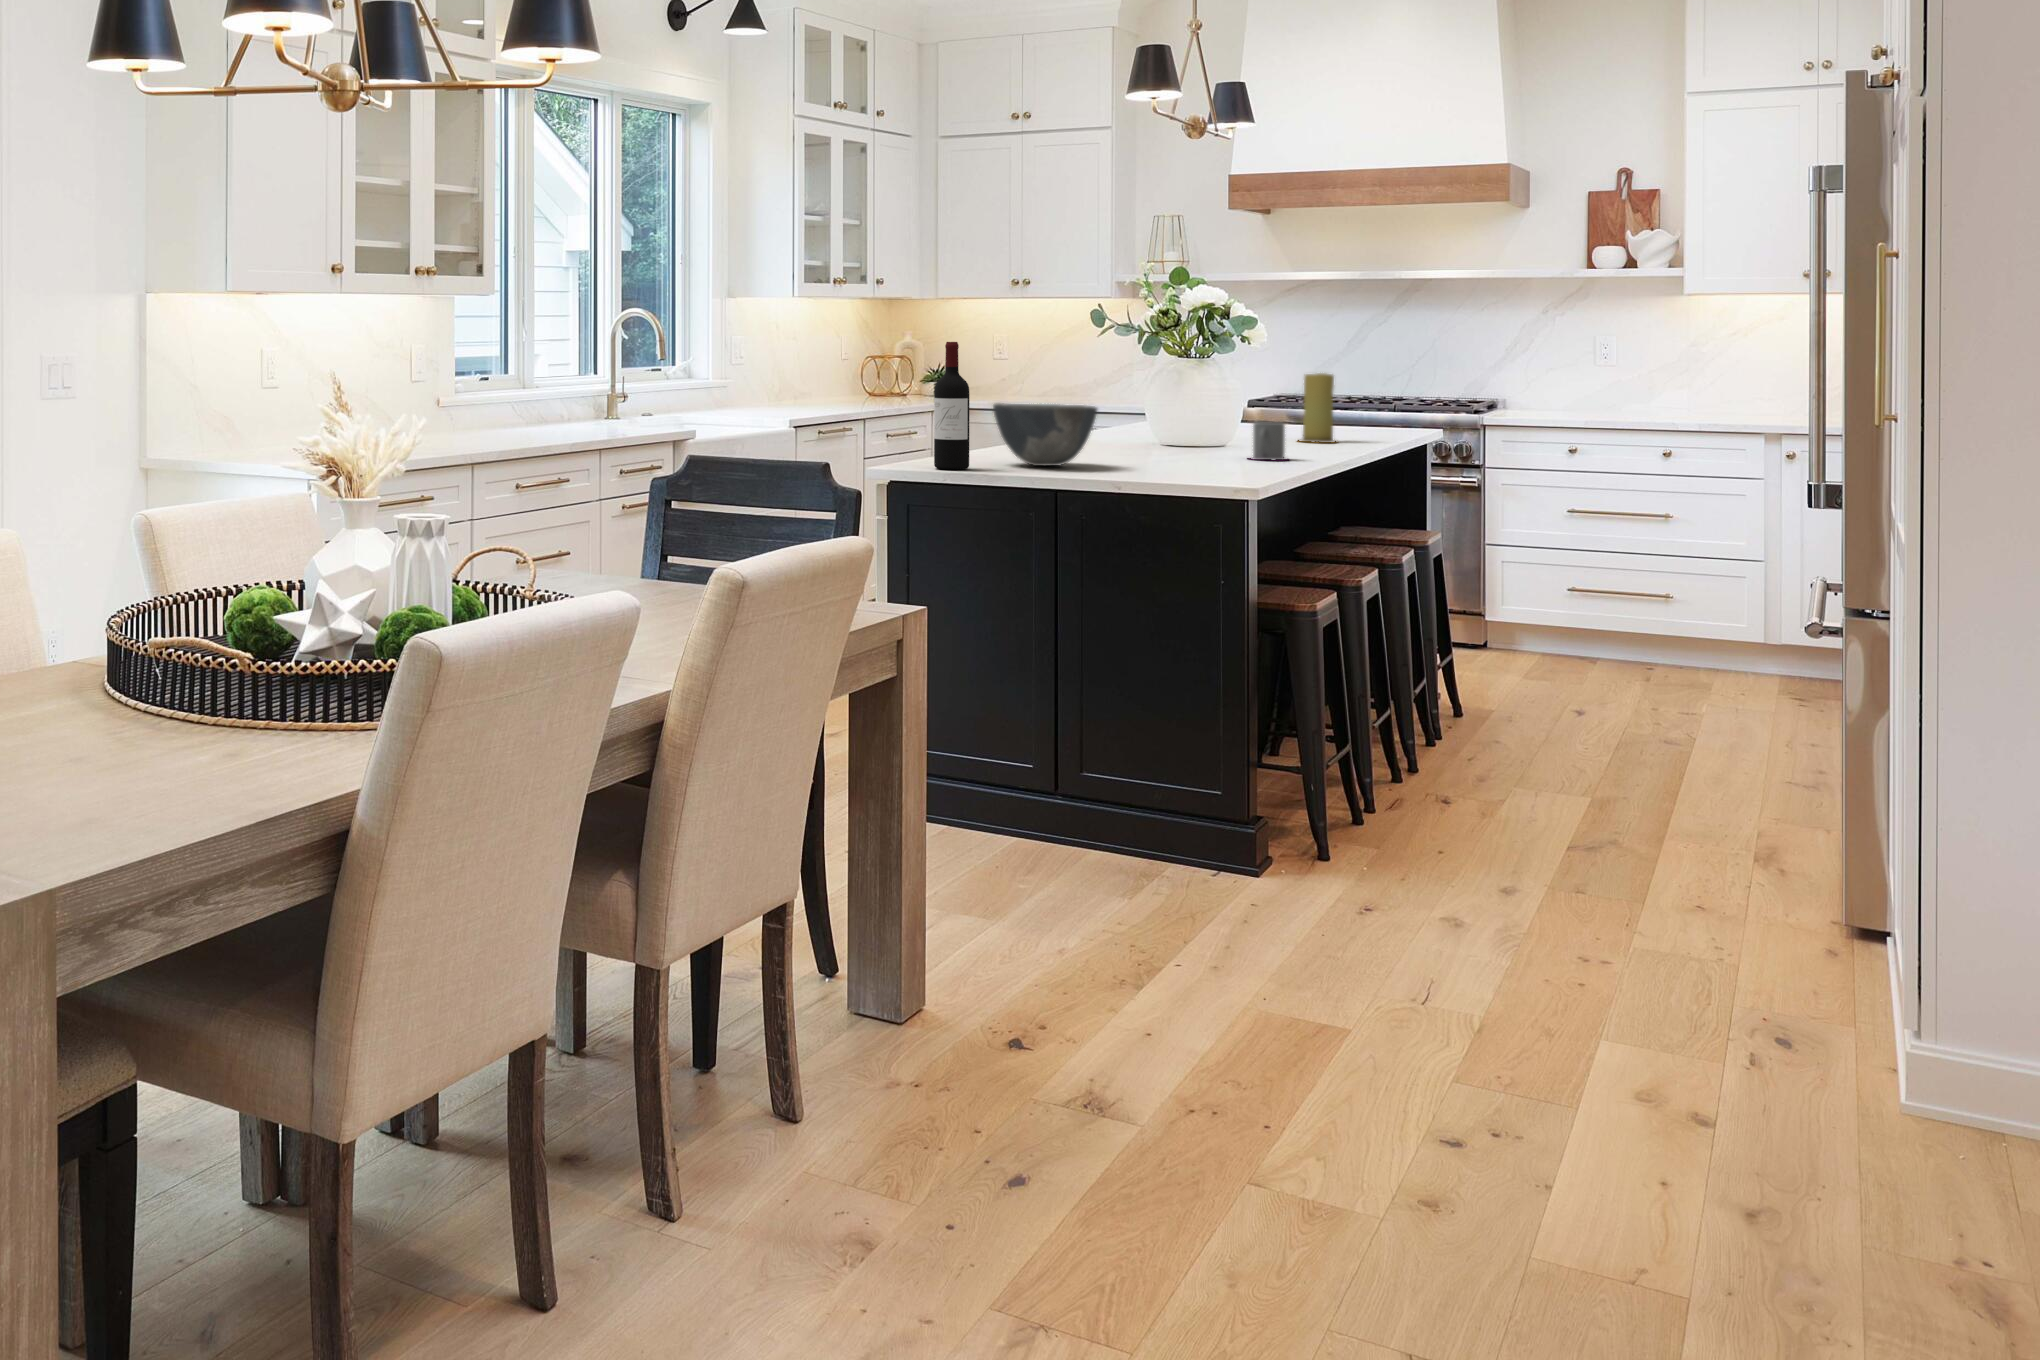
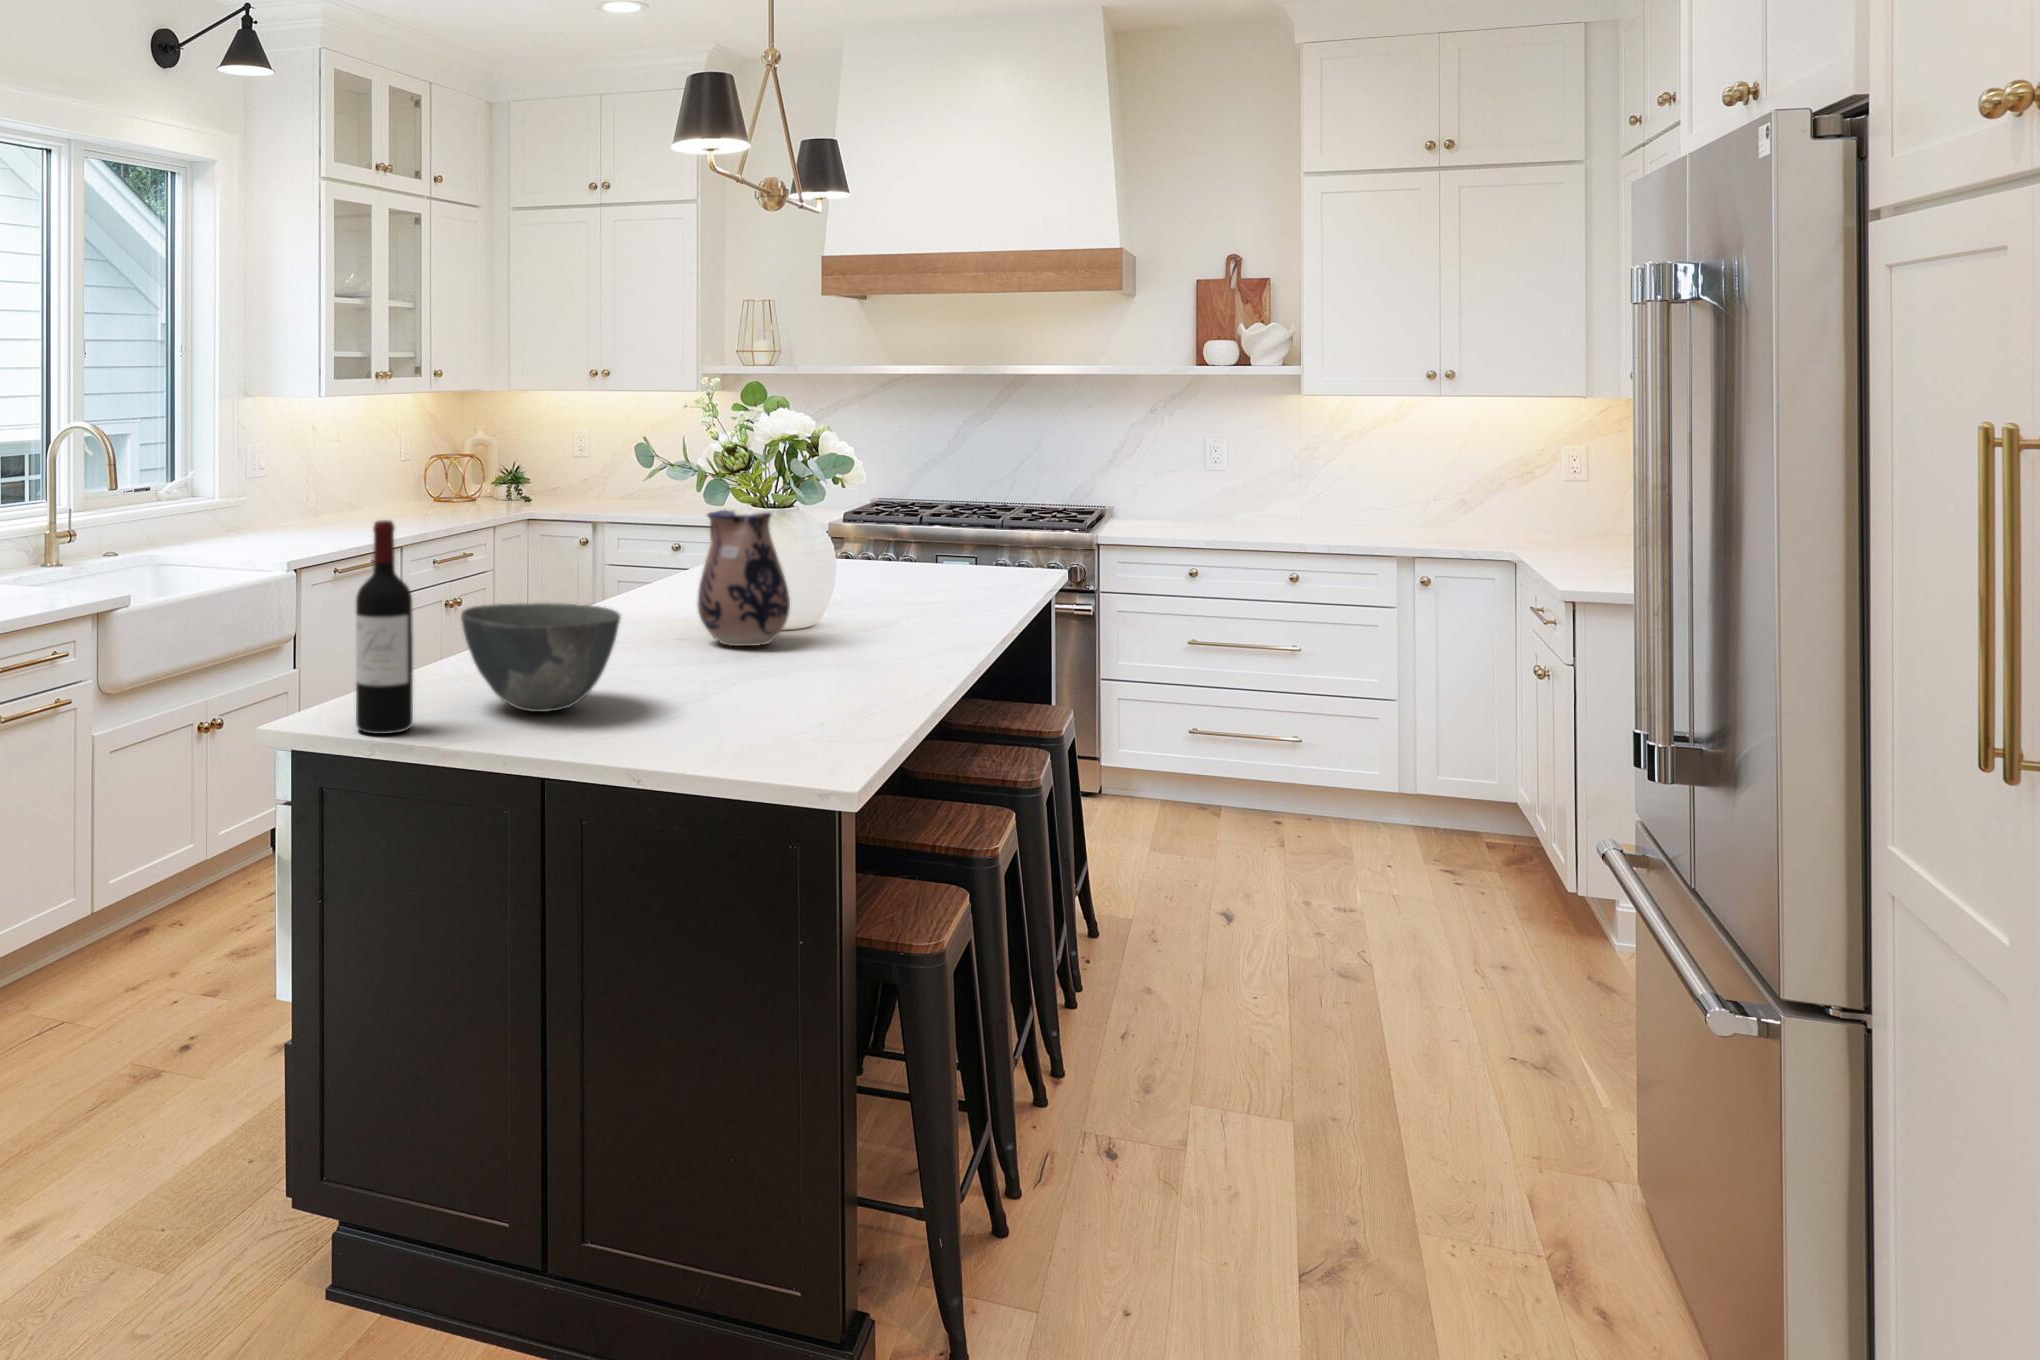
ceramic pitcher: none [1138,359,1207,452] -> present [698,510,790,646]
candle: present [1301,373,1334,443] -> none [904,512,956,606]
mug: present [1253,421,1285,460] -> none [843,607,903,668]

